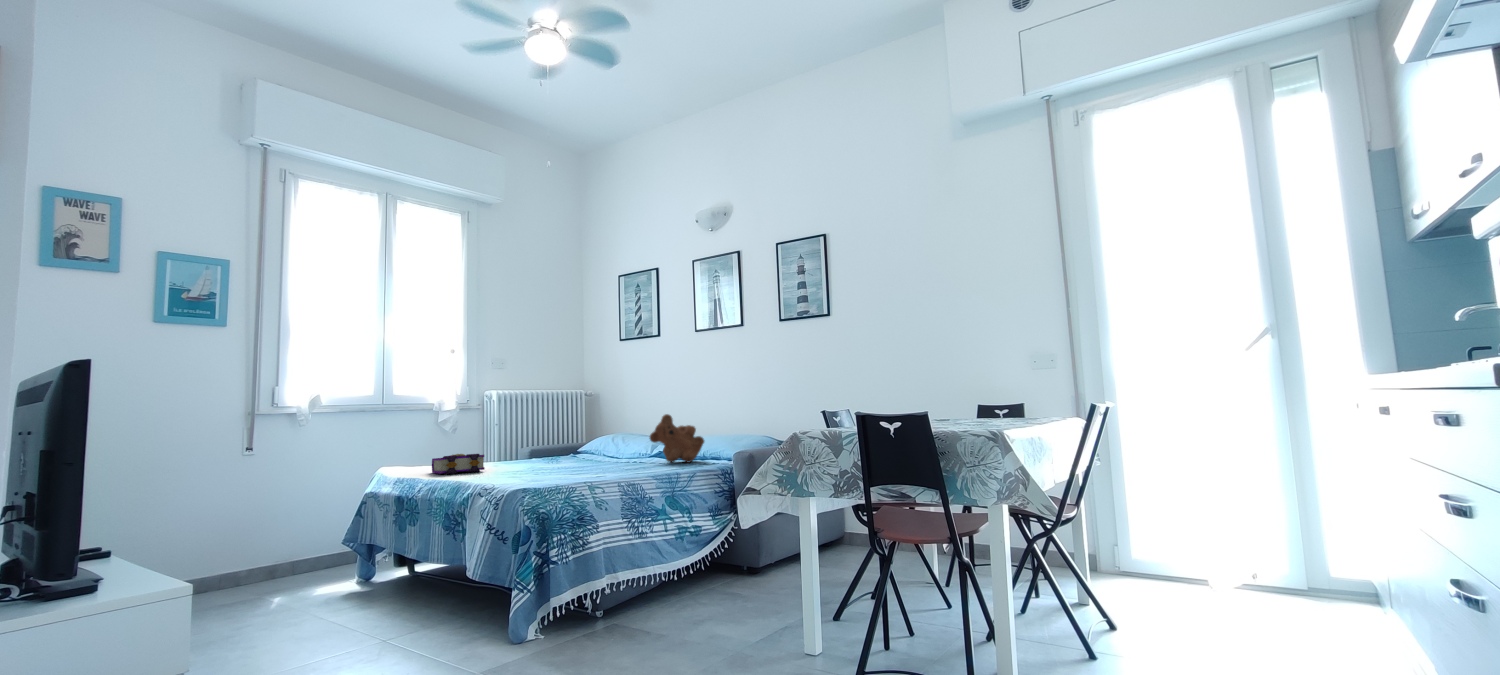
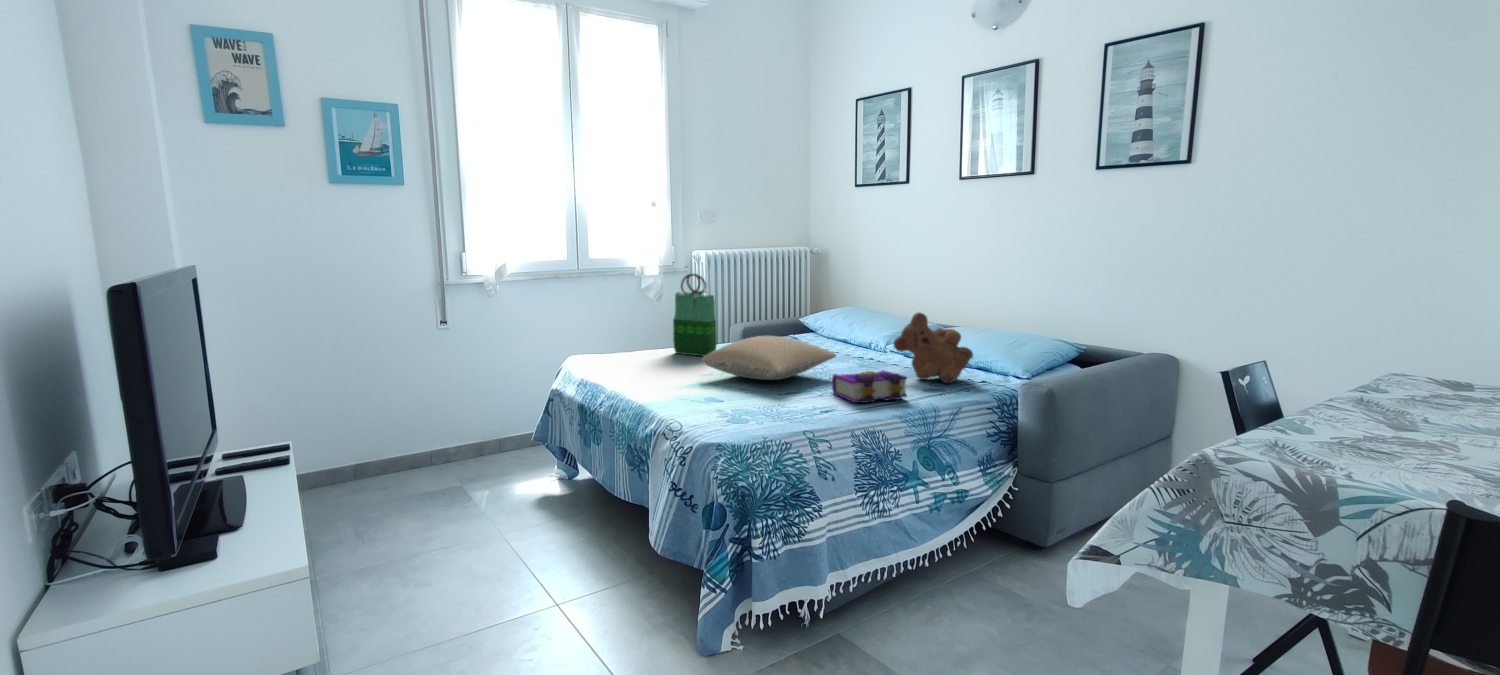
tote bag: none [473,397,511,463] -> present [673,274,717,357]
pillow: none [502,436,608,468] -> present [701,336,836,380]
book: present [432,454,485,475] -> present [832,371,907,403]

